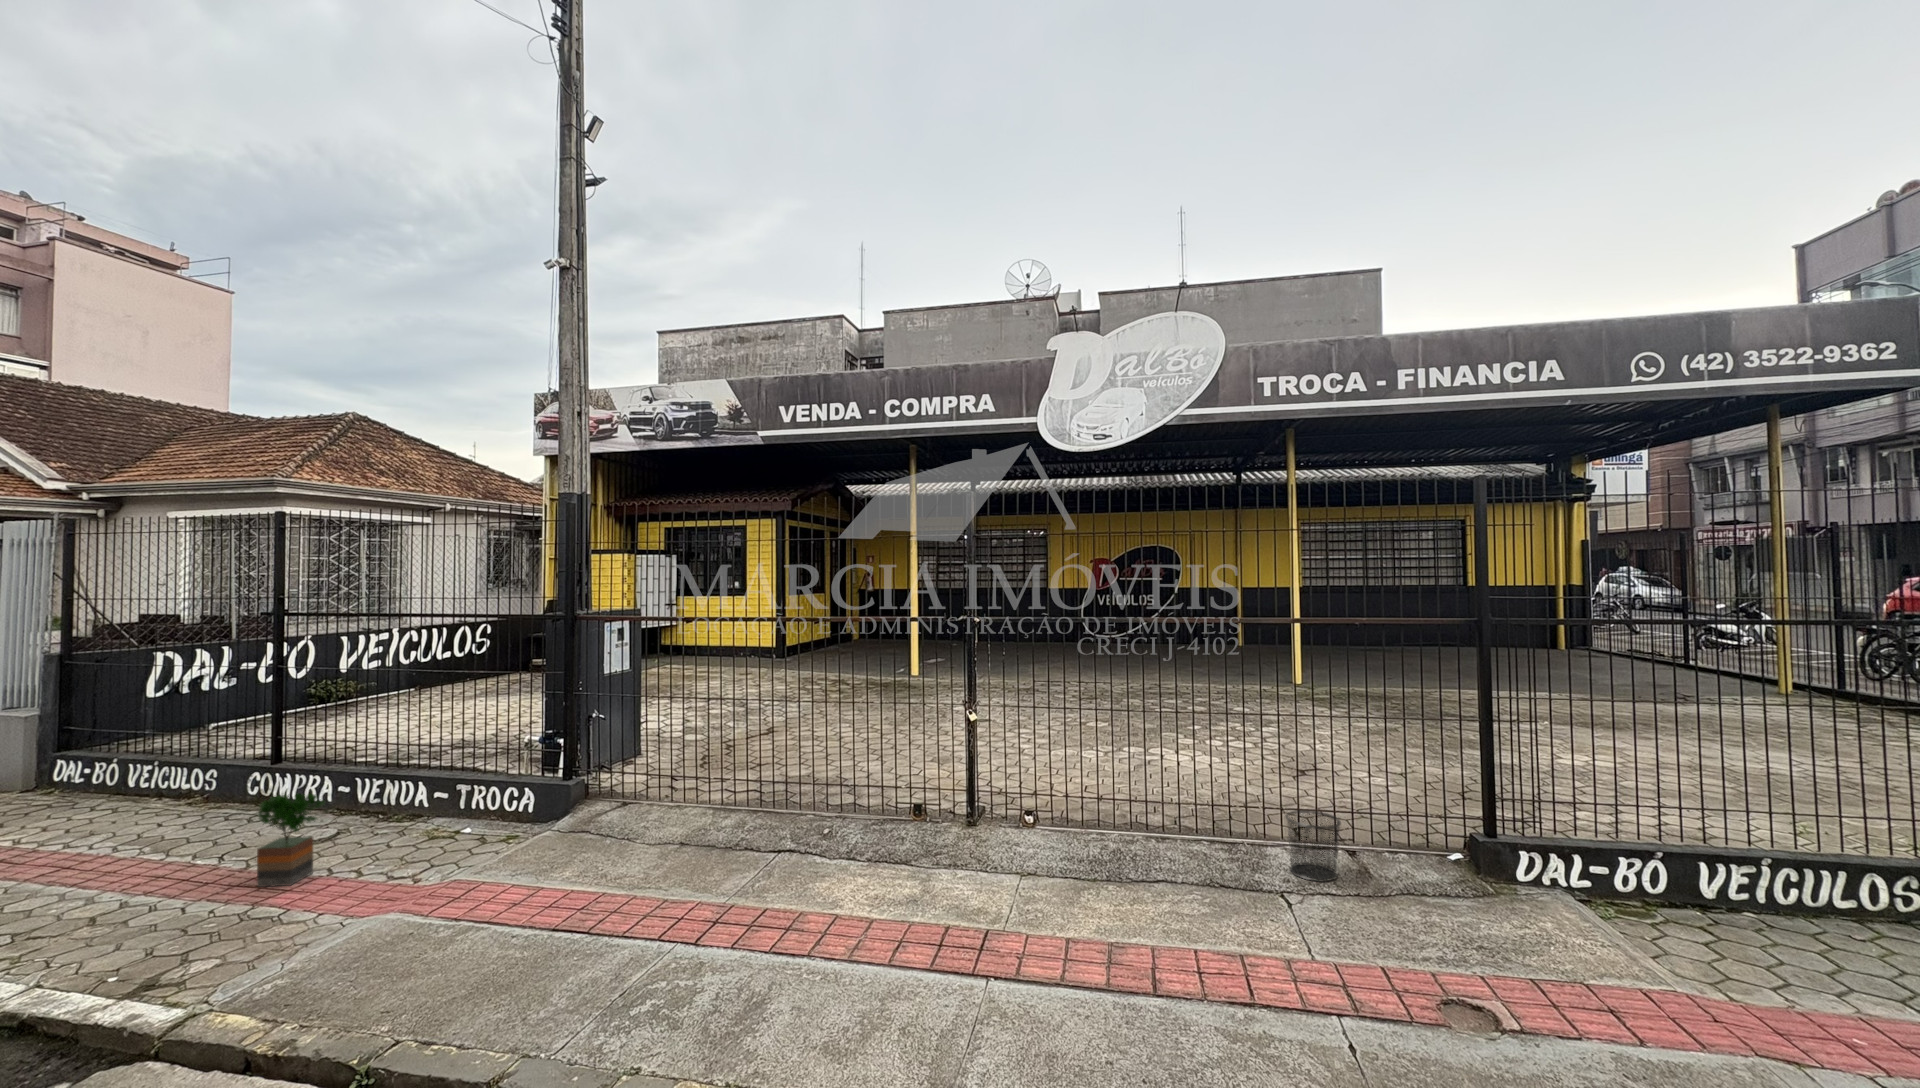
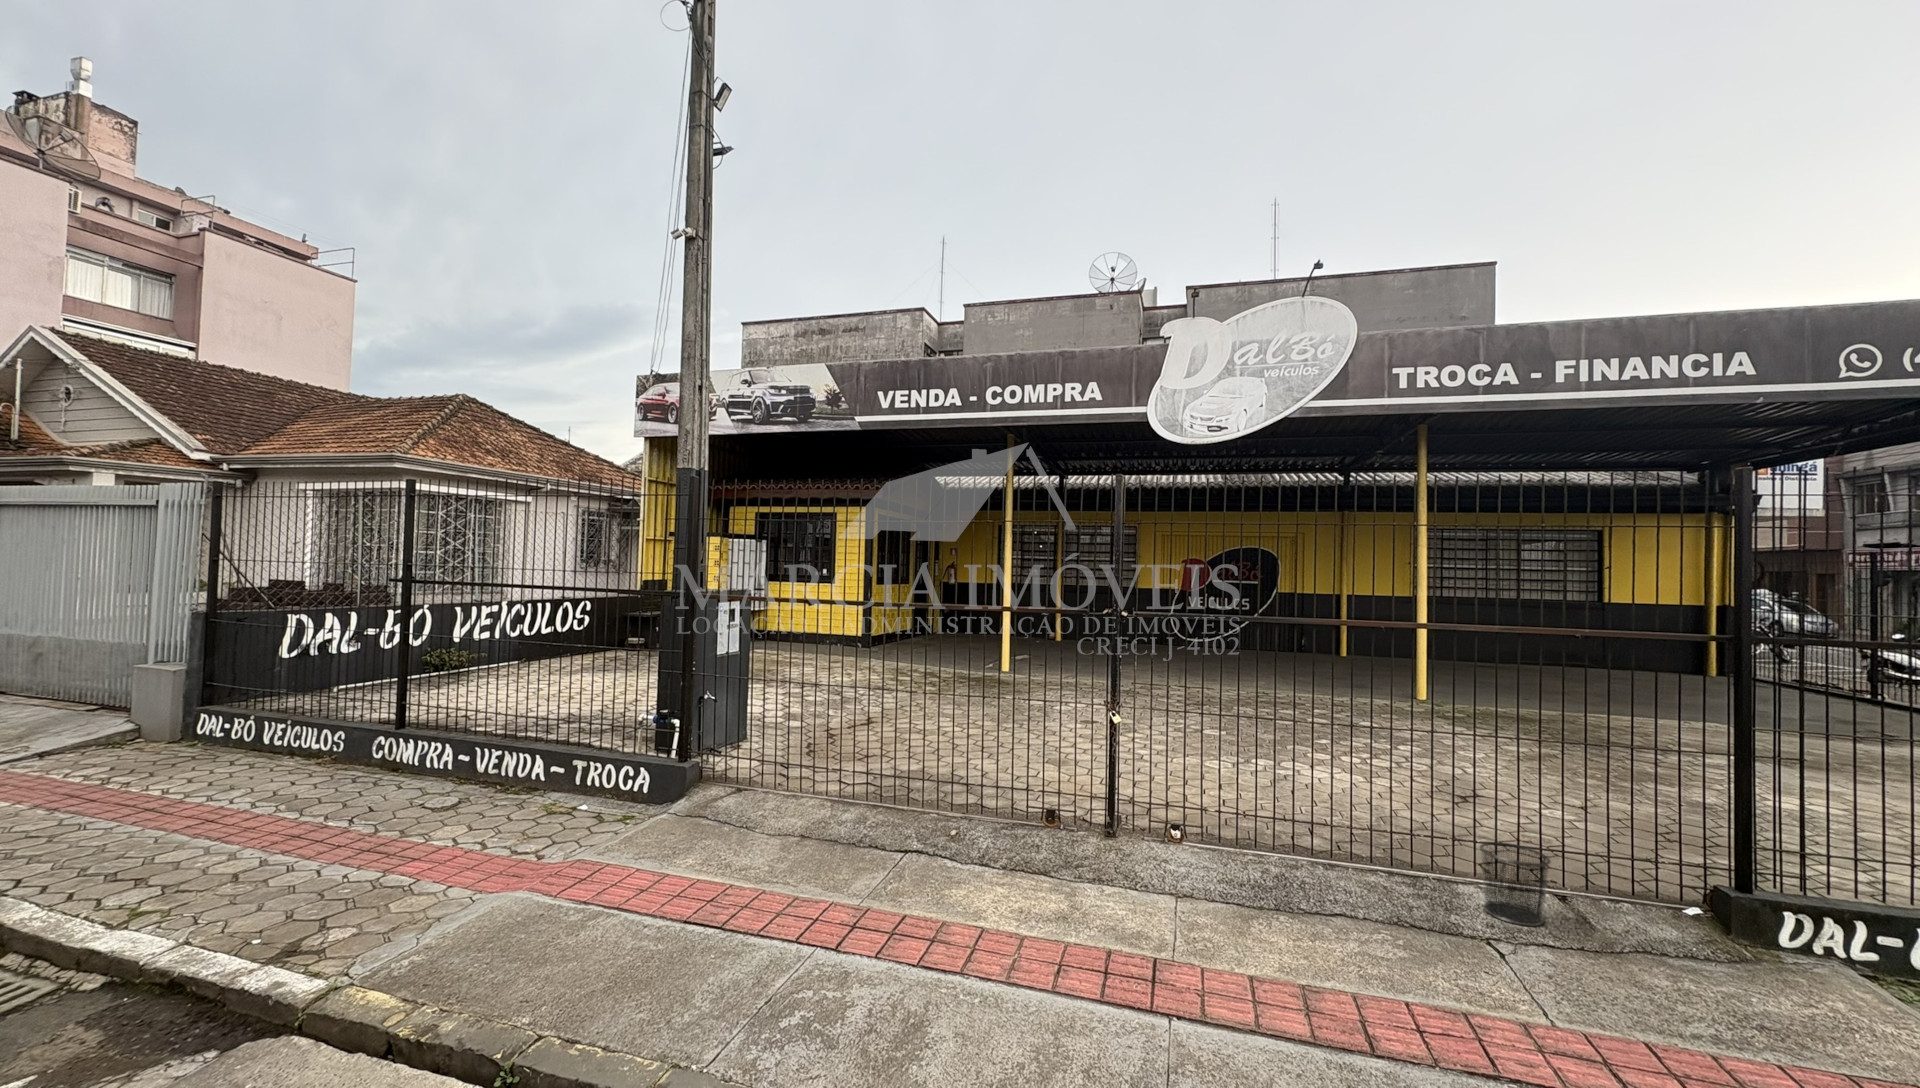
potted tree: present [257,794,324,887] -> none [387,759,456,854]

